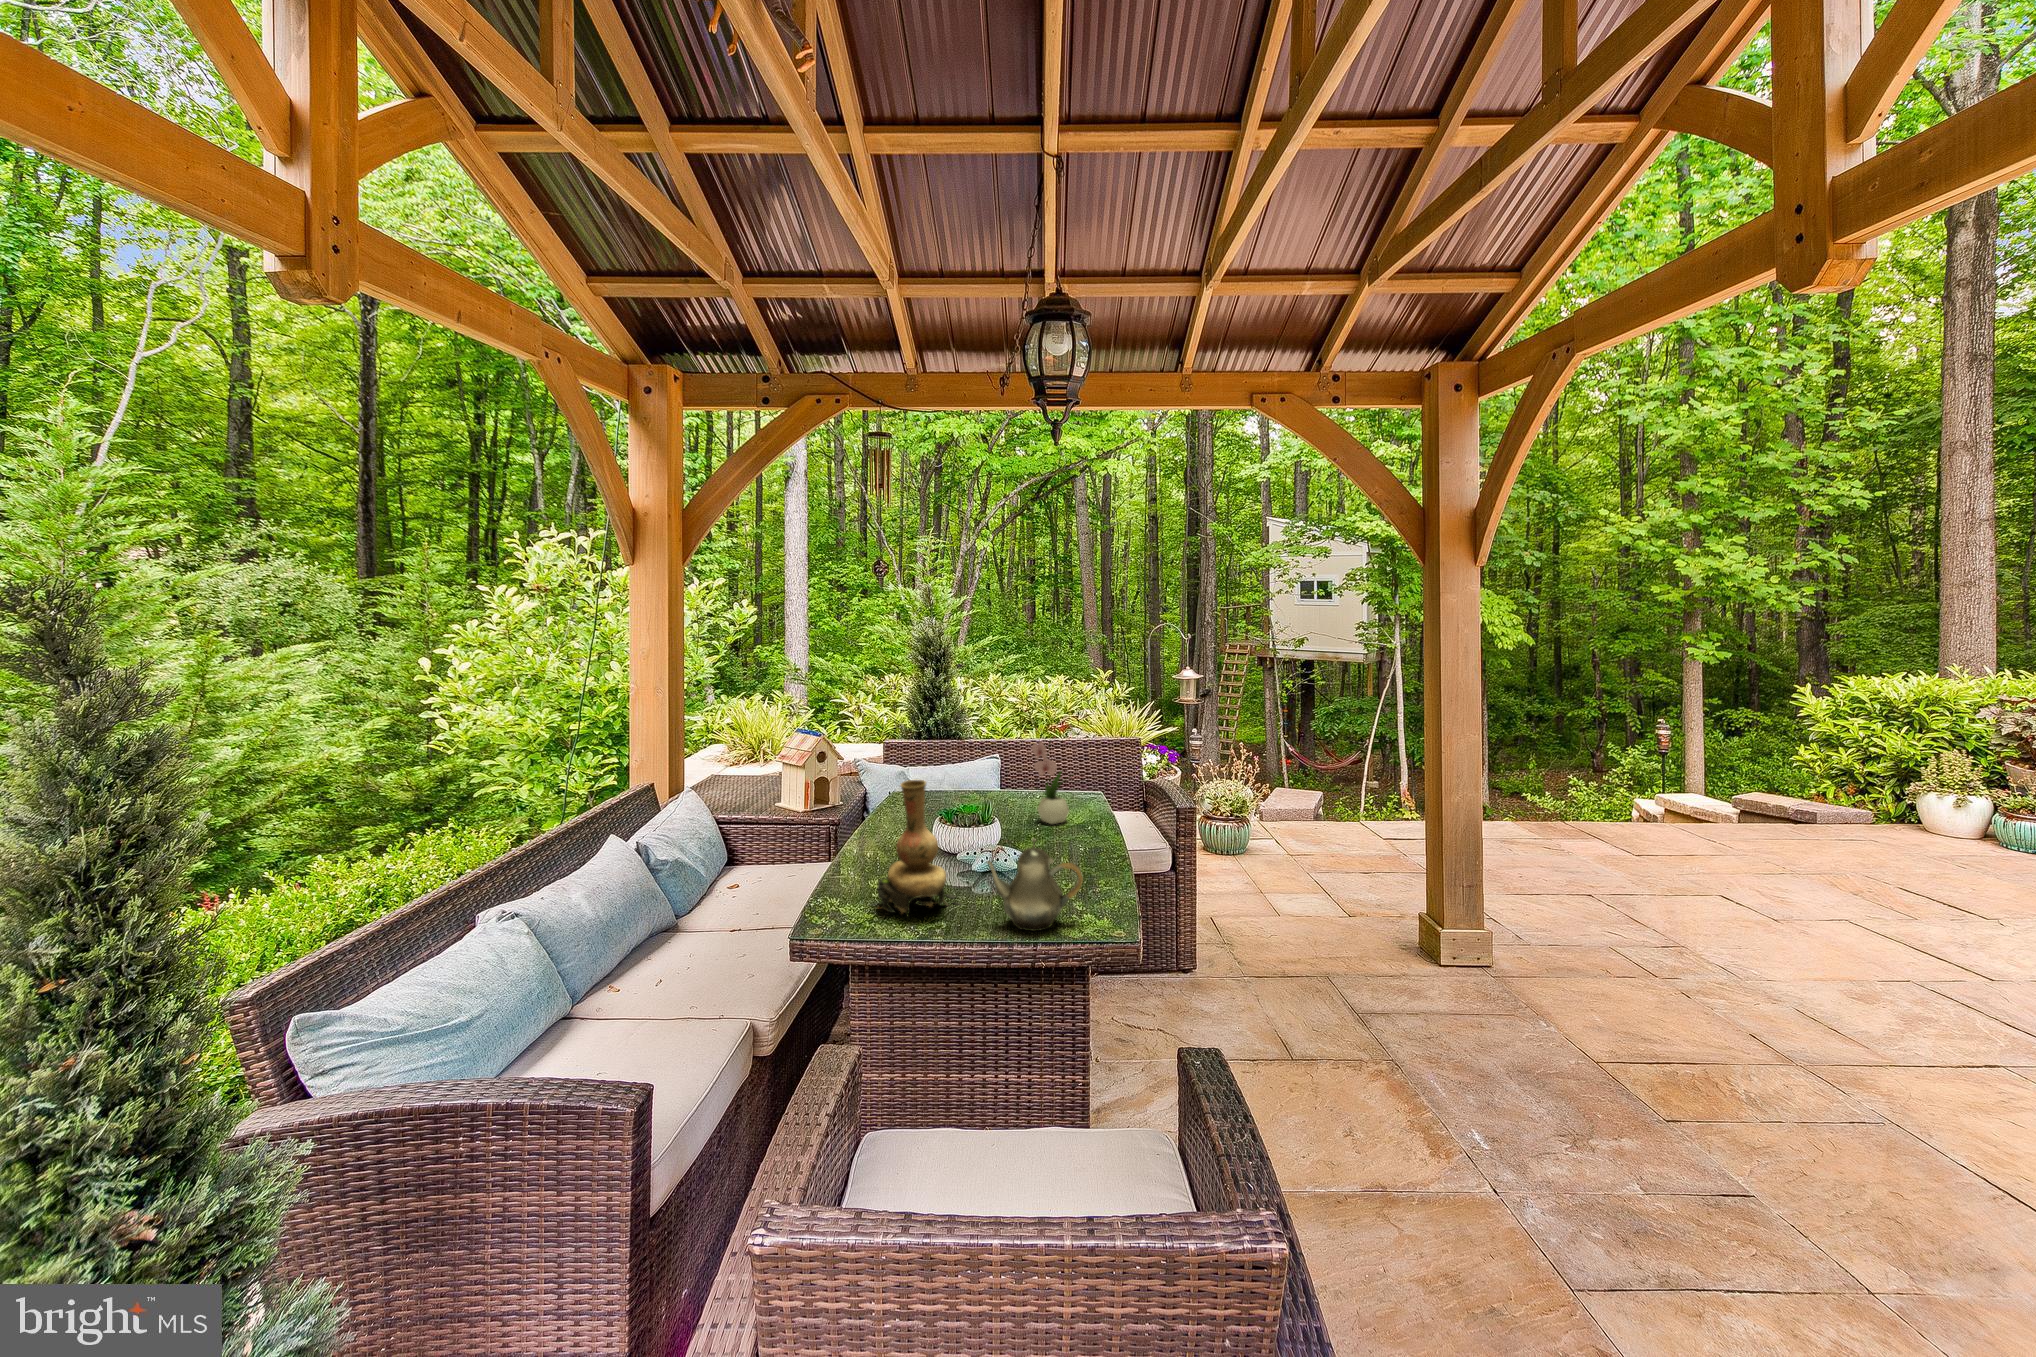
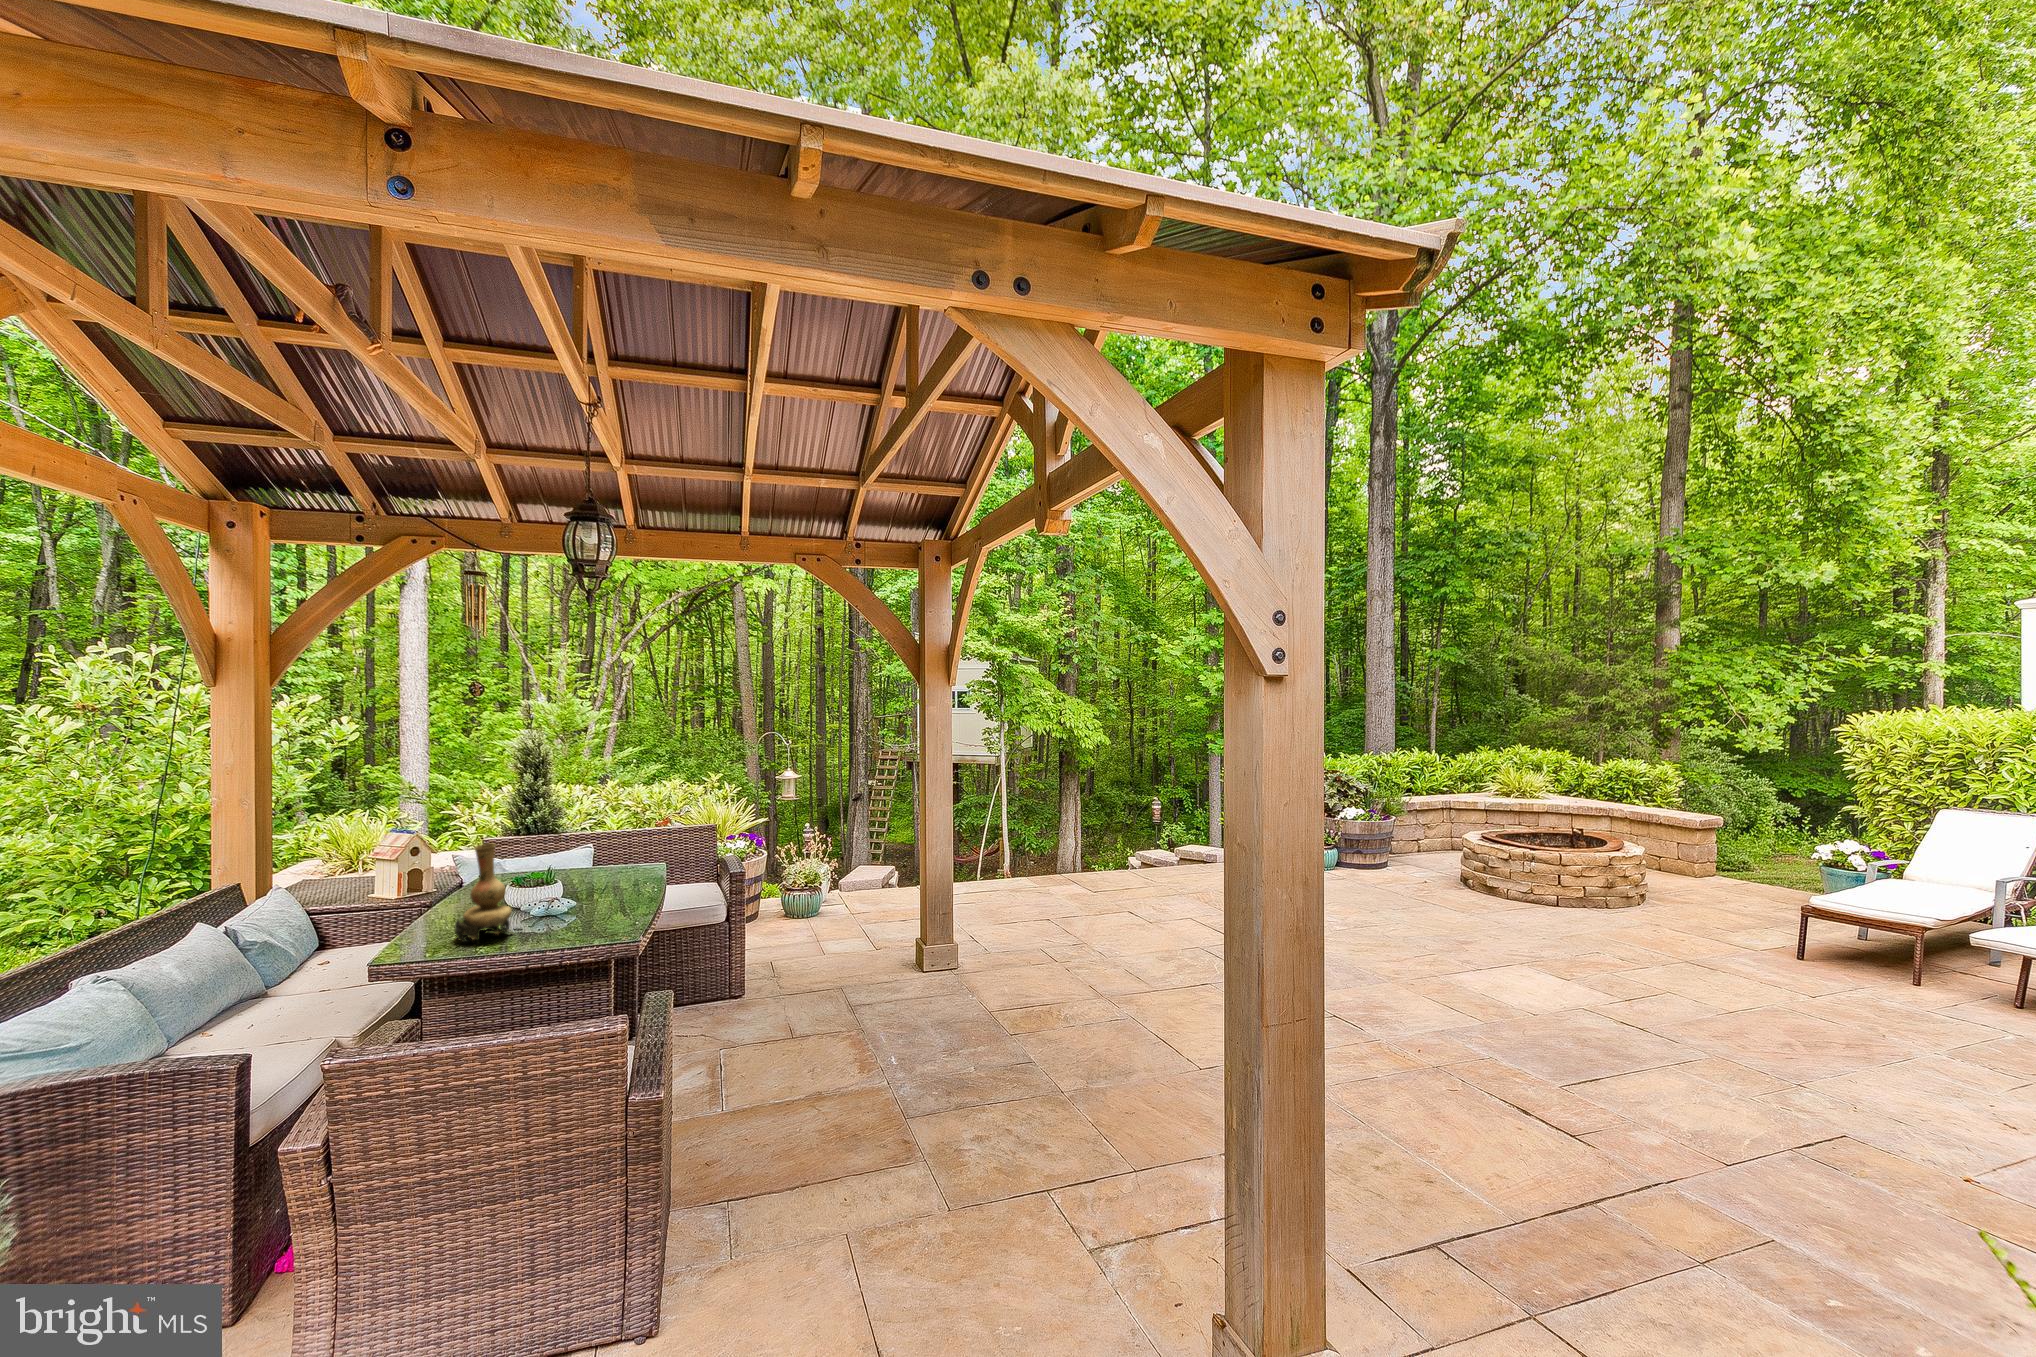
flower arrangement: present [1031,729,1069,824] -> none [604,808,641,882]
teapot: present [987,838,1083,931] -> none [539,875,614,940]

